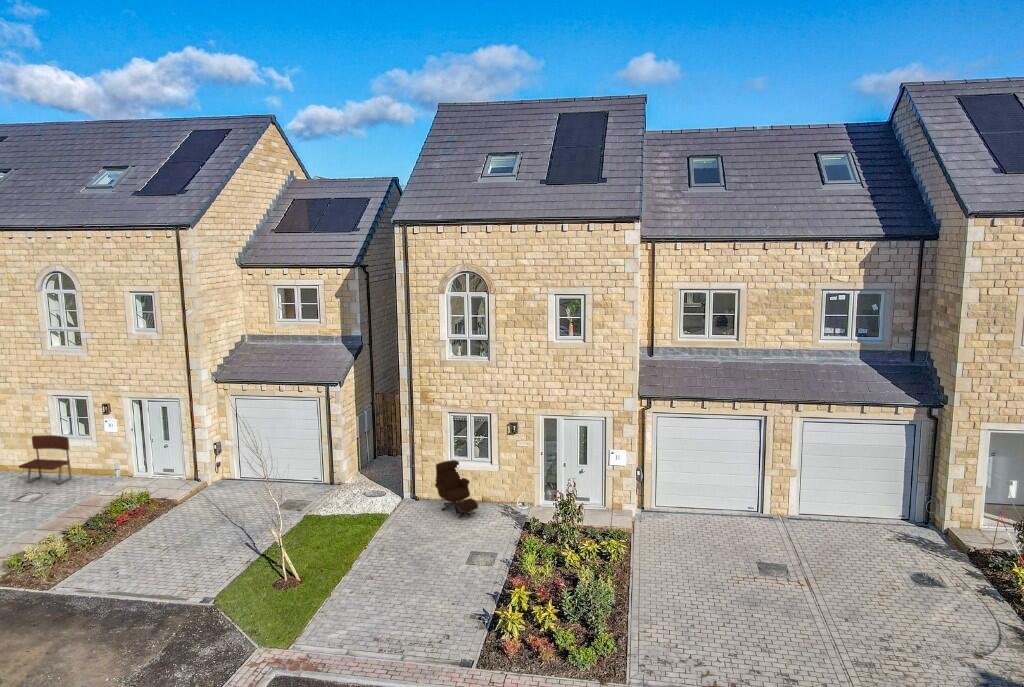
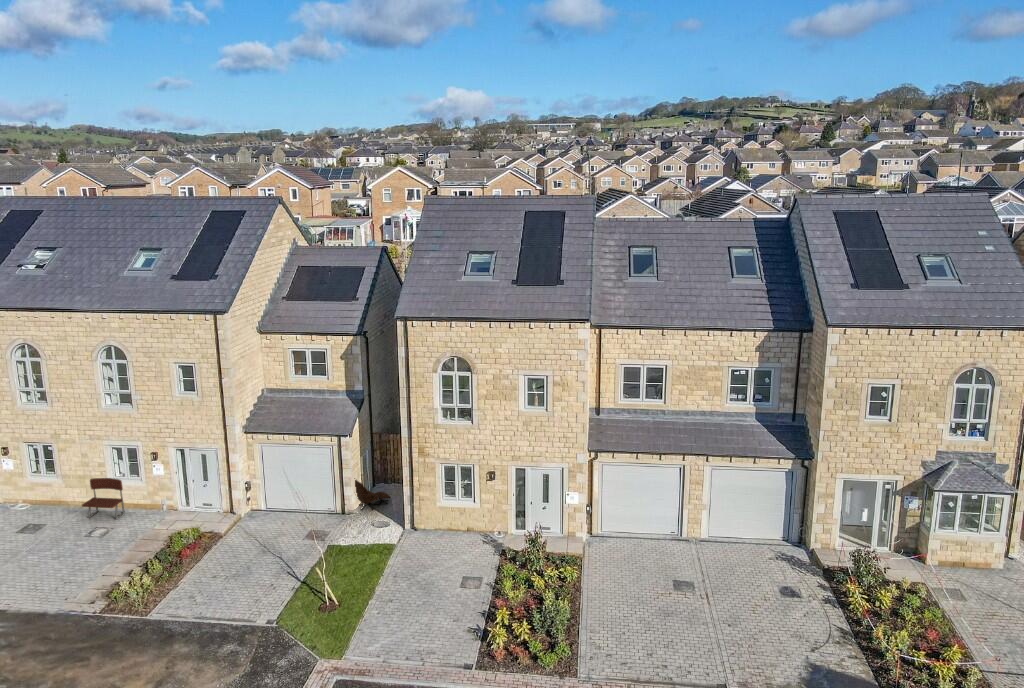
lounge chair: present [435,460,478,517] -> present [354,478,390,510]

